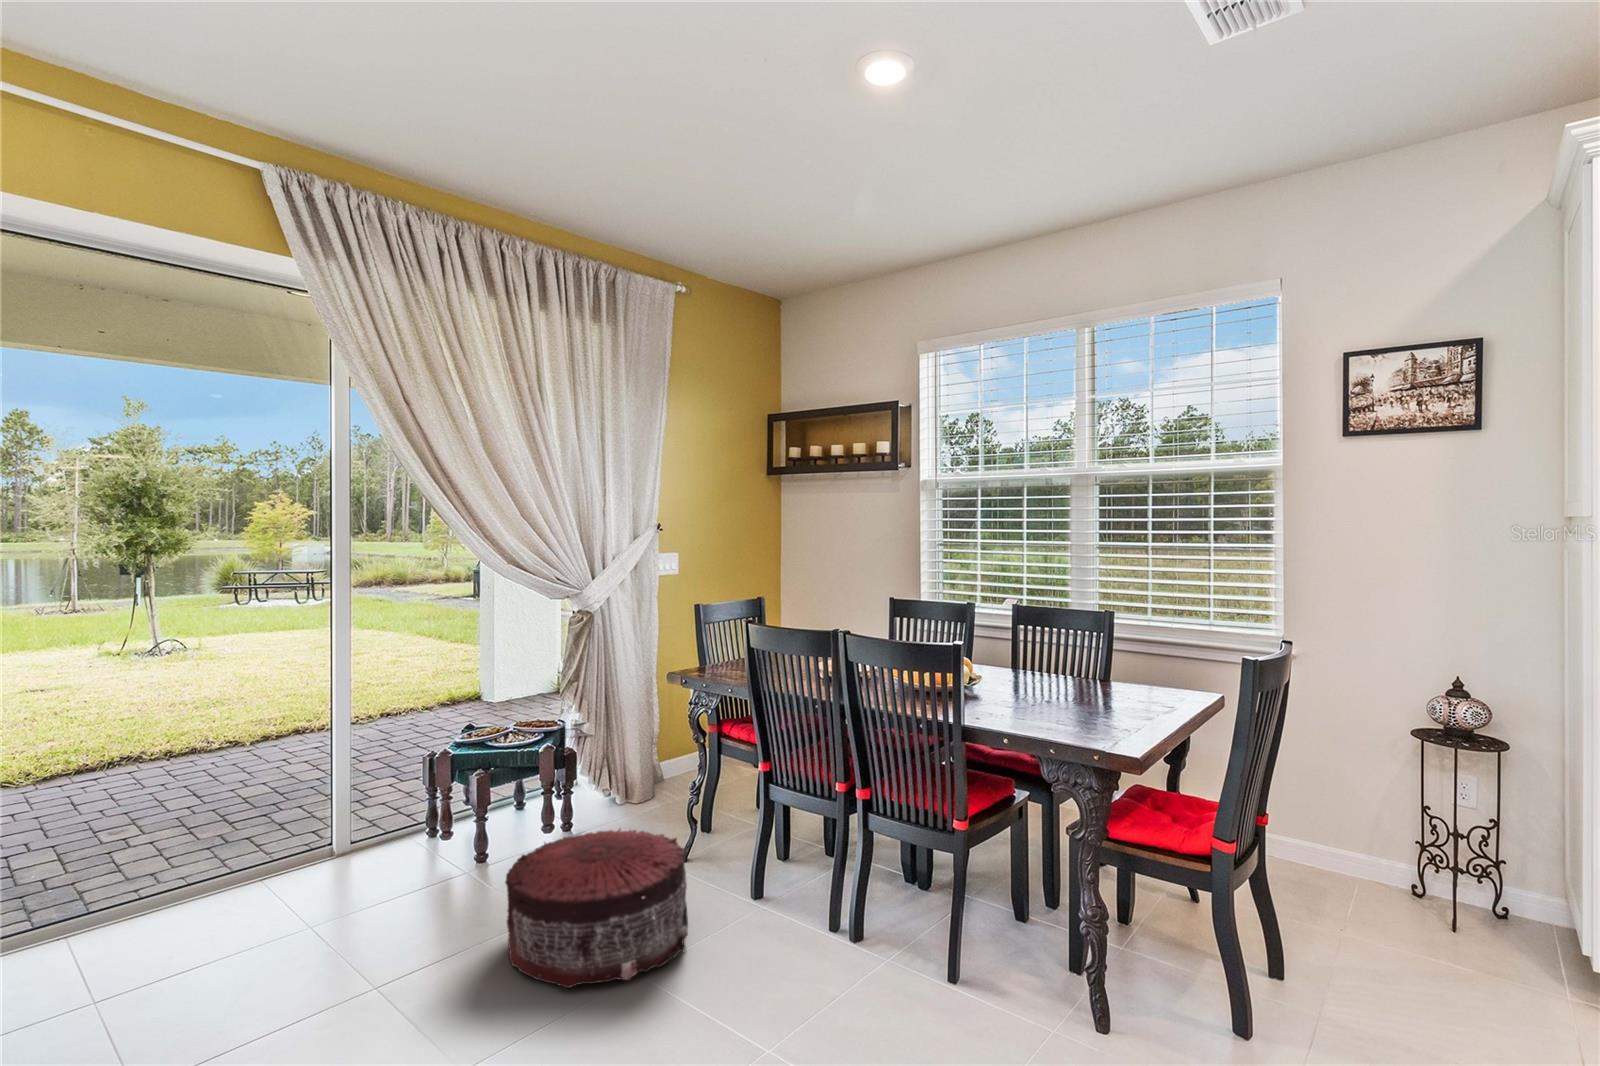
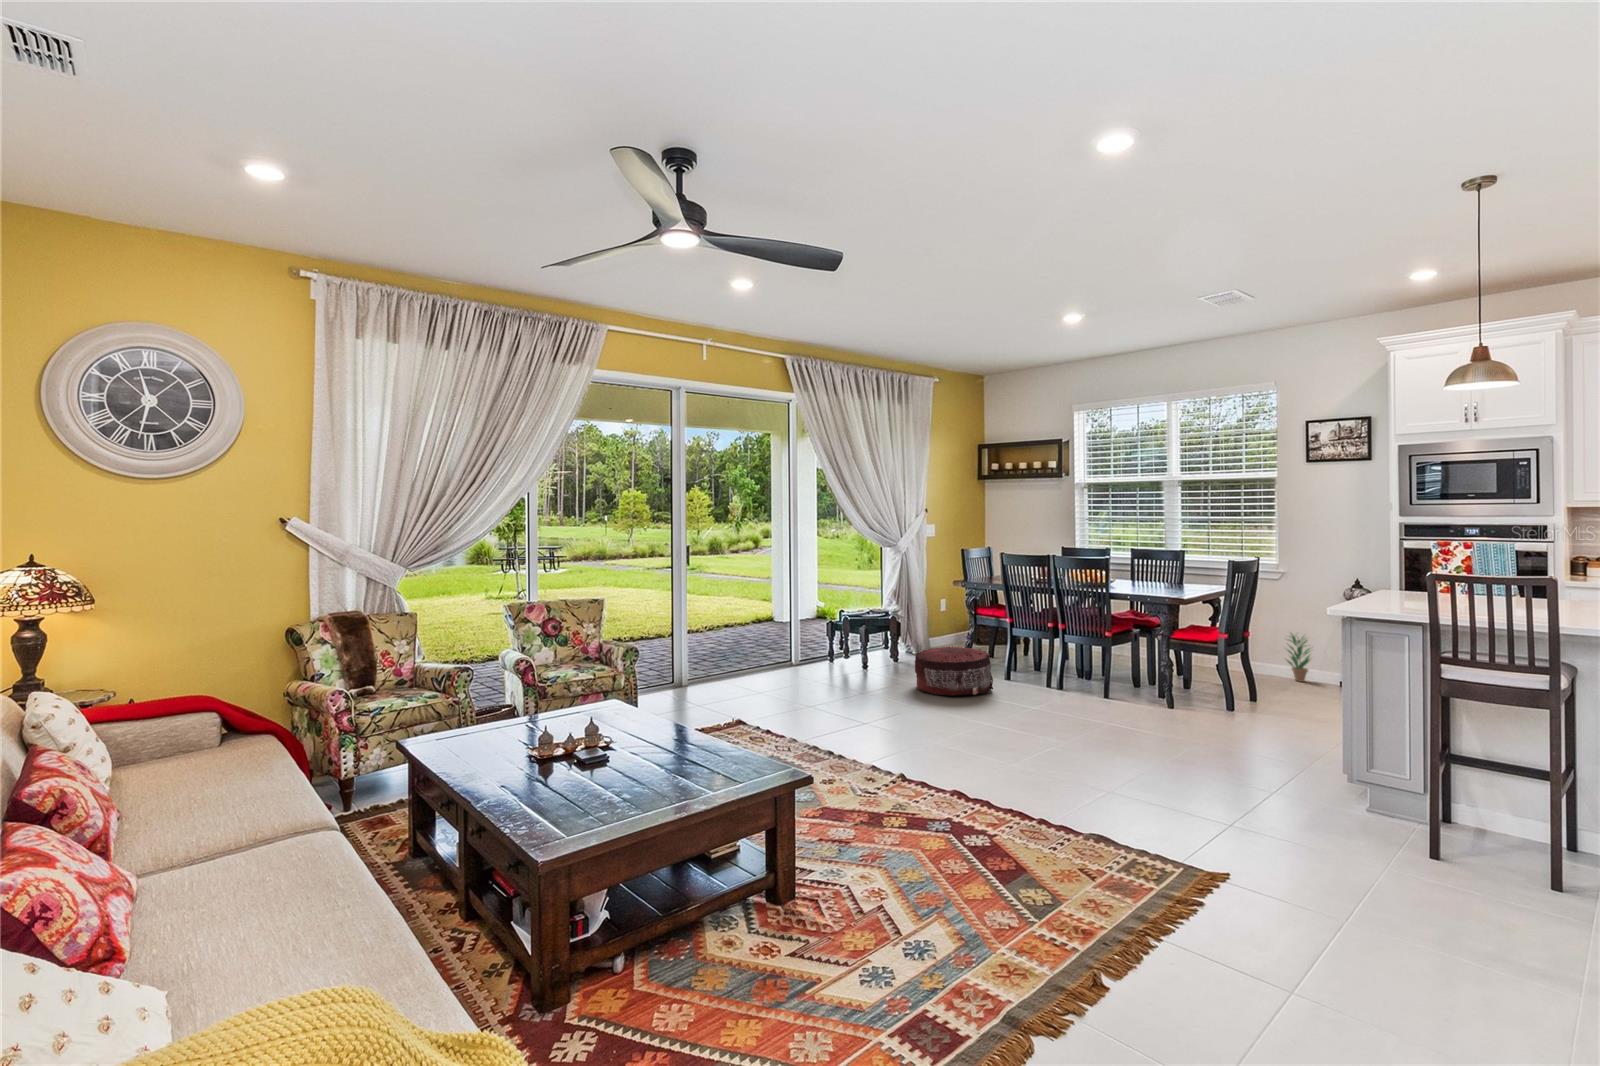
potted plant: none [1302,777,1368,885] -> present [1287,634,1310,682]

